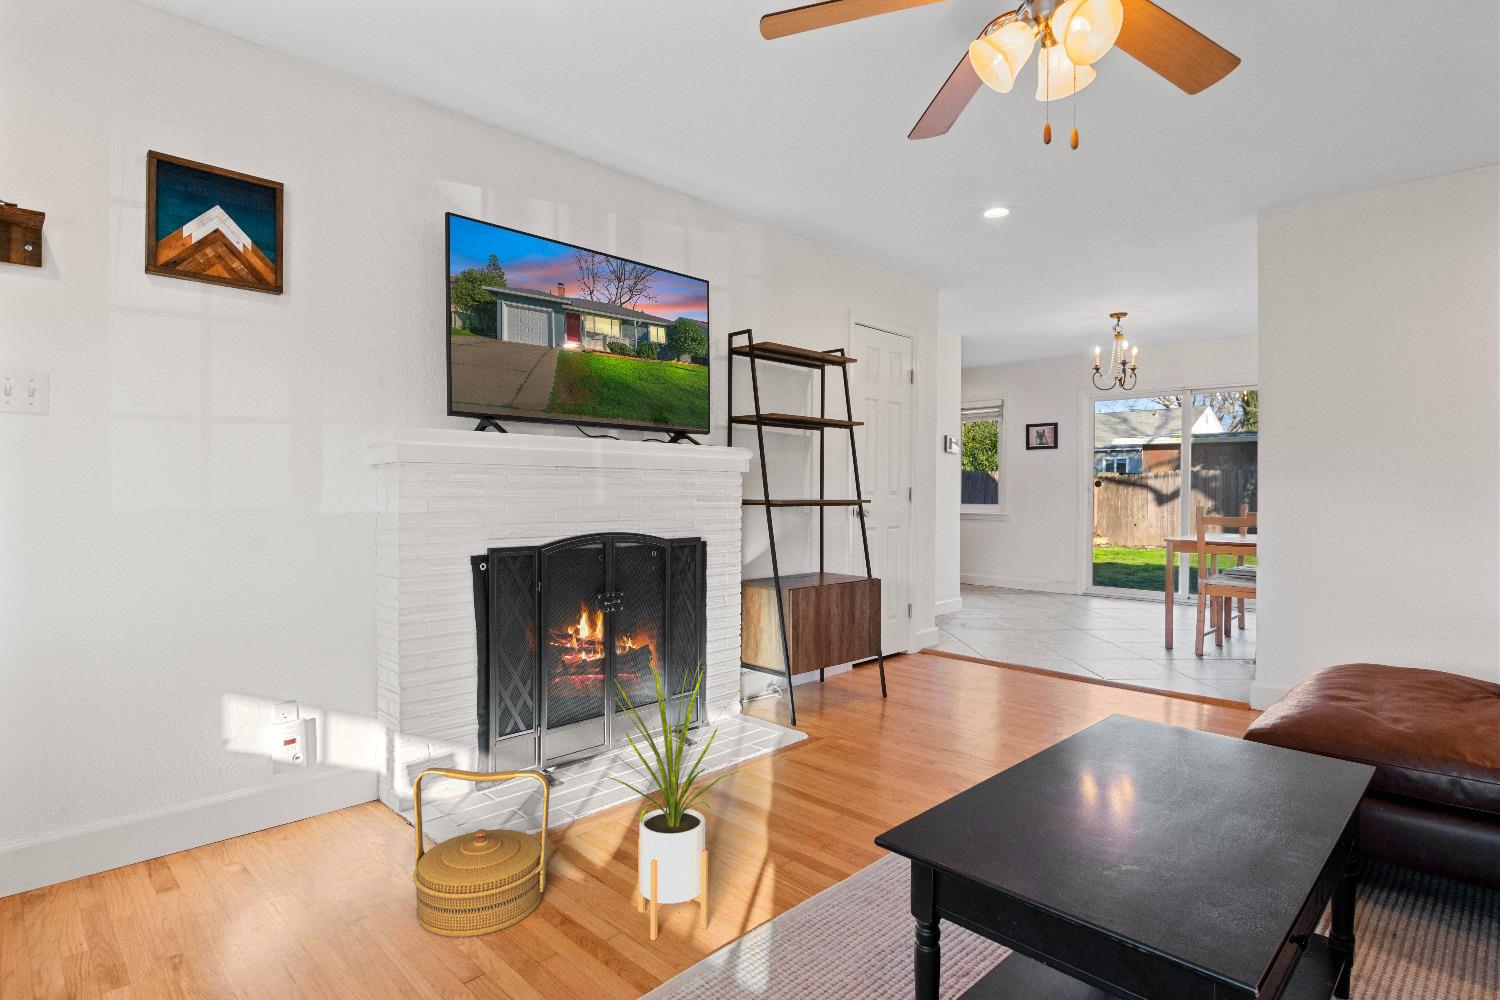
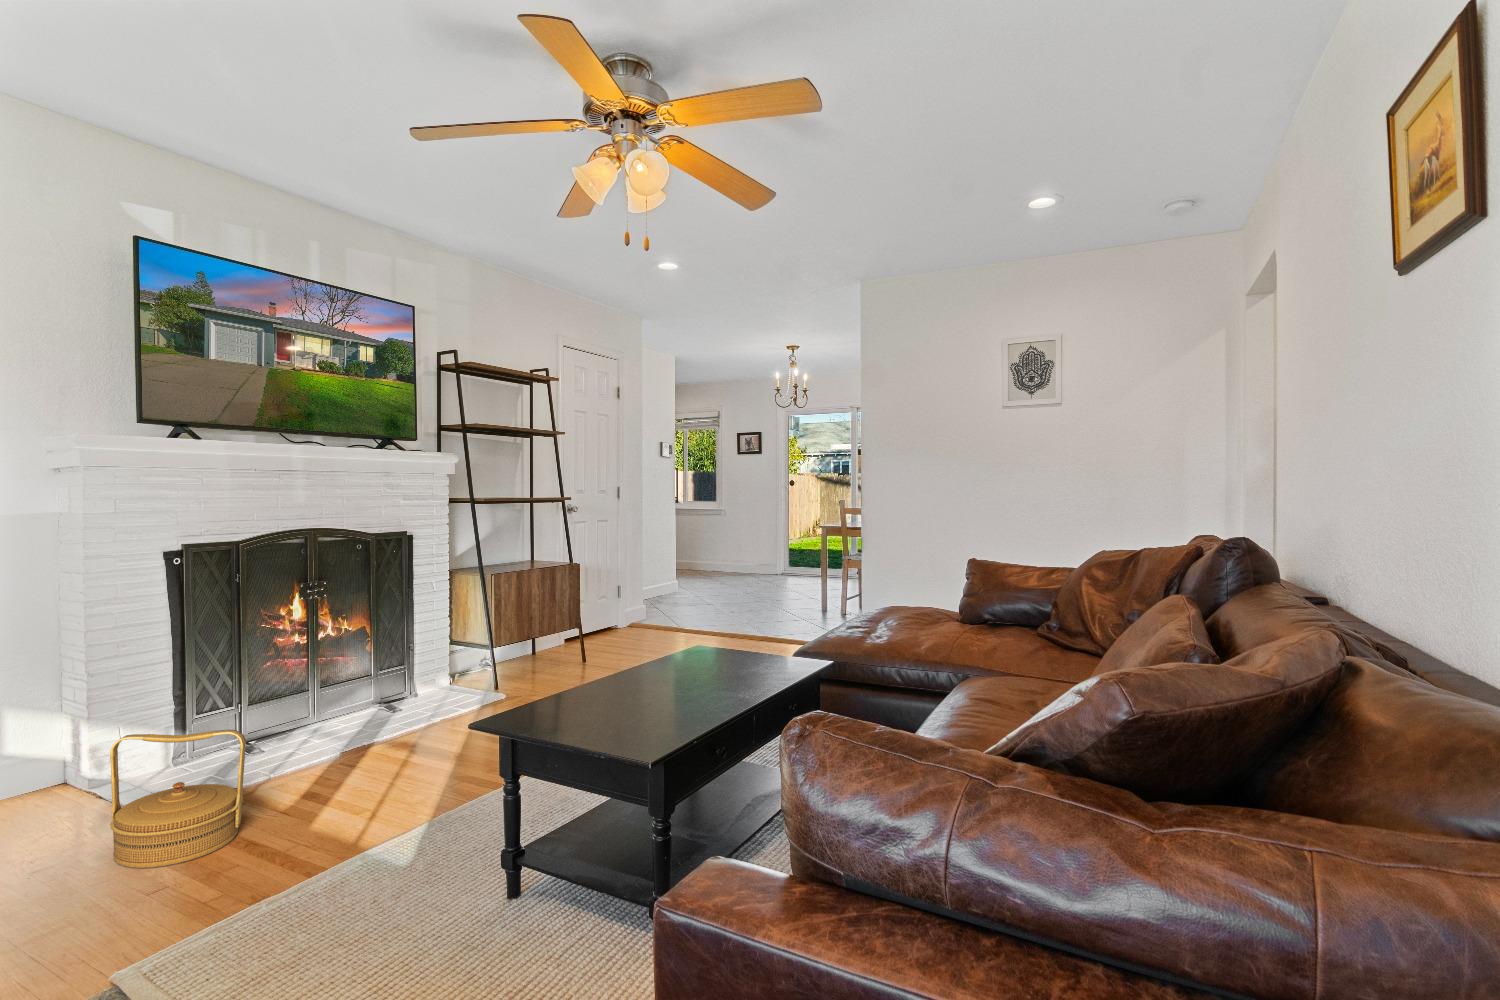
house plant: present [600,659,739,940] -> none [286,631,415,848]

